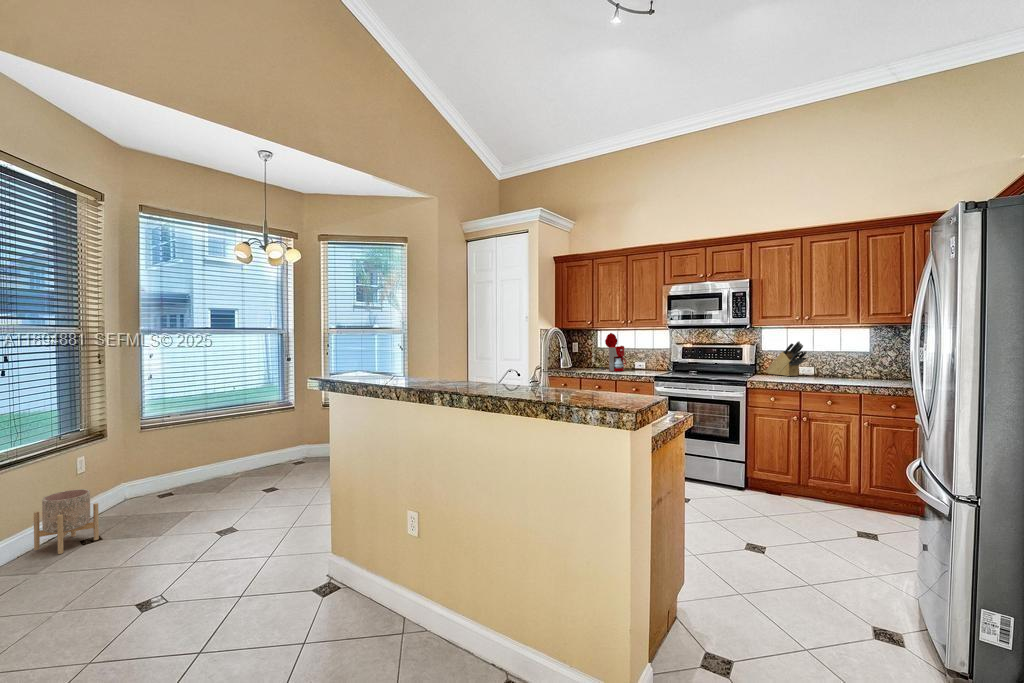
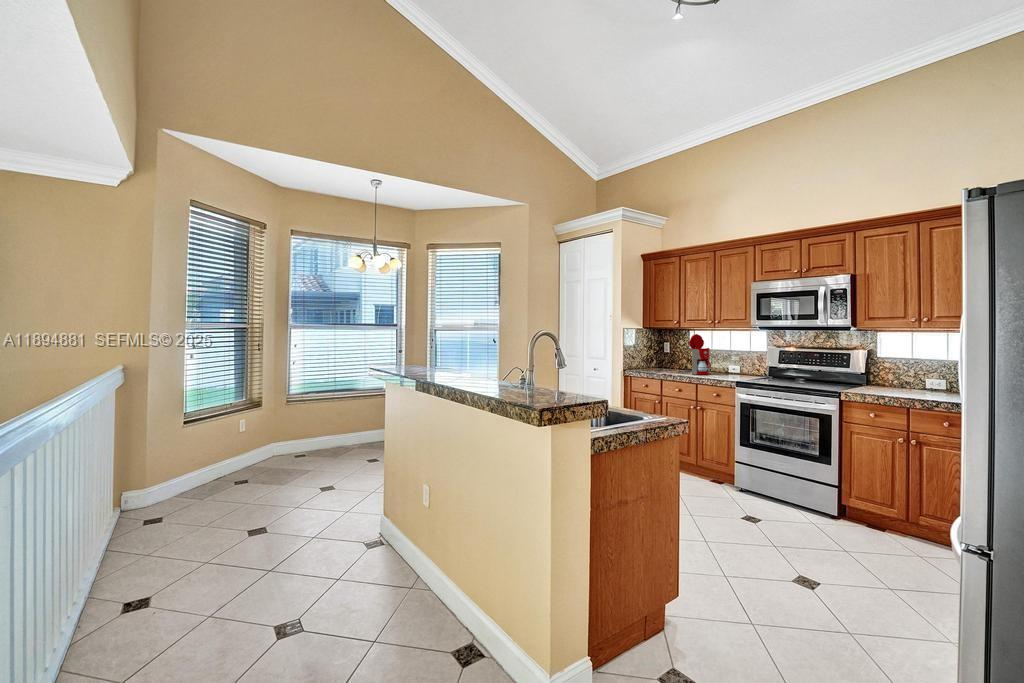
knife block: present [766,341,807,376] -> none [881,348,933,390]
planter: present [34,489,99,554] -> none [209,443,248,488]

